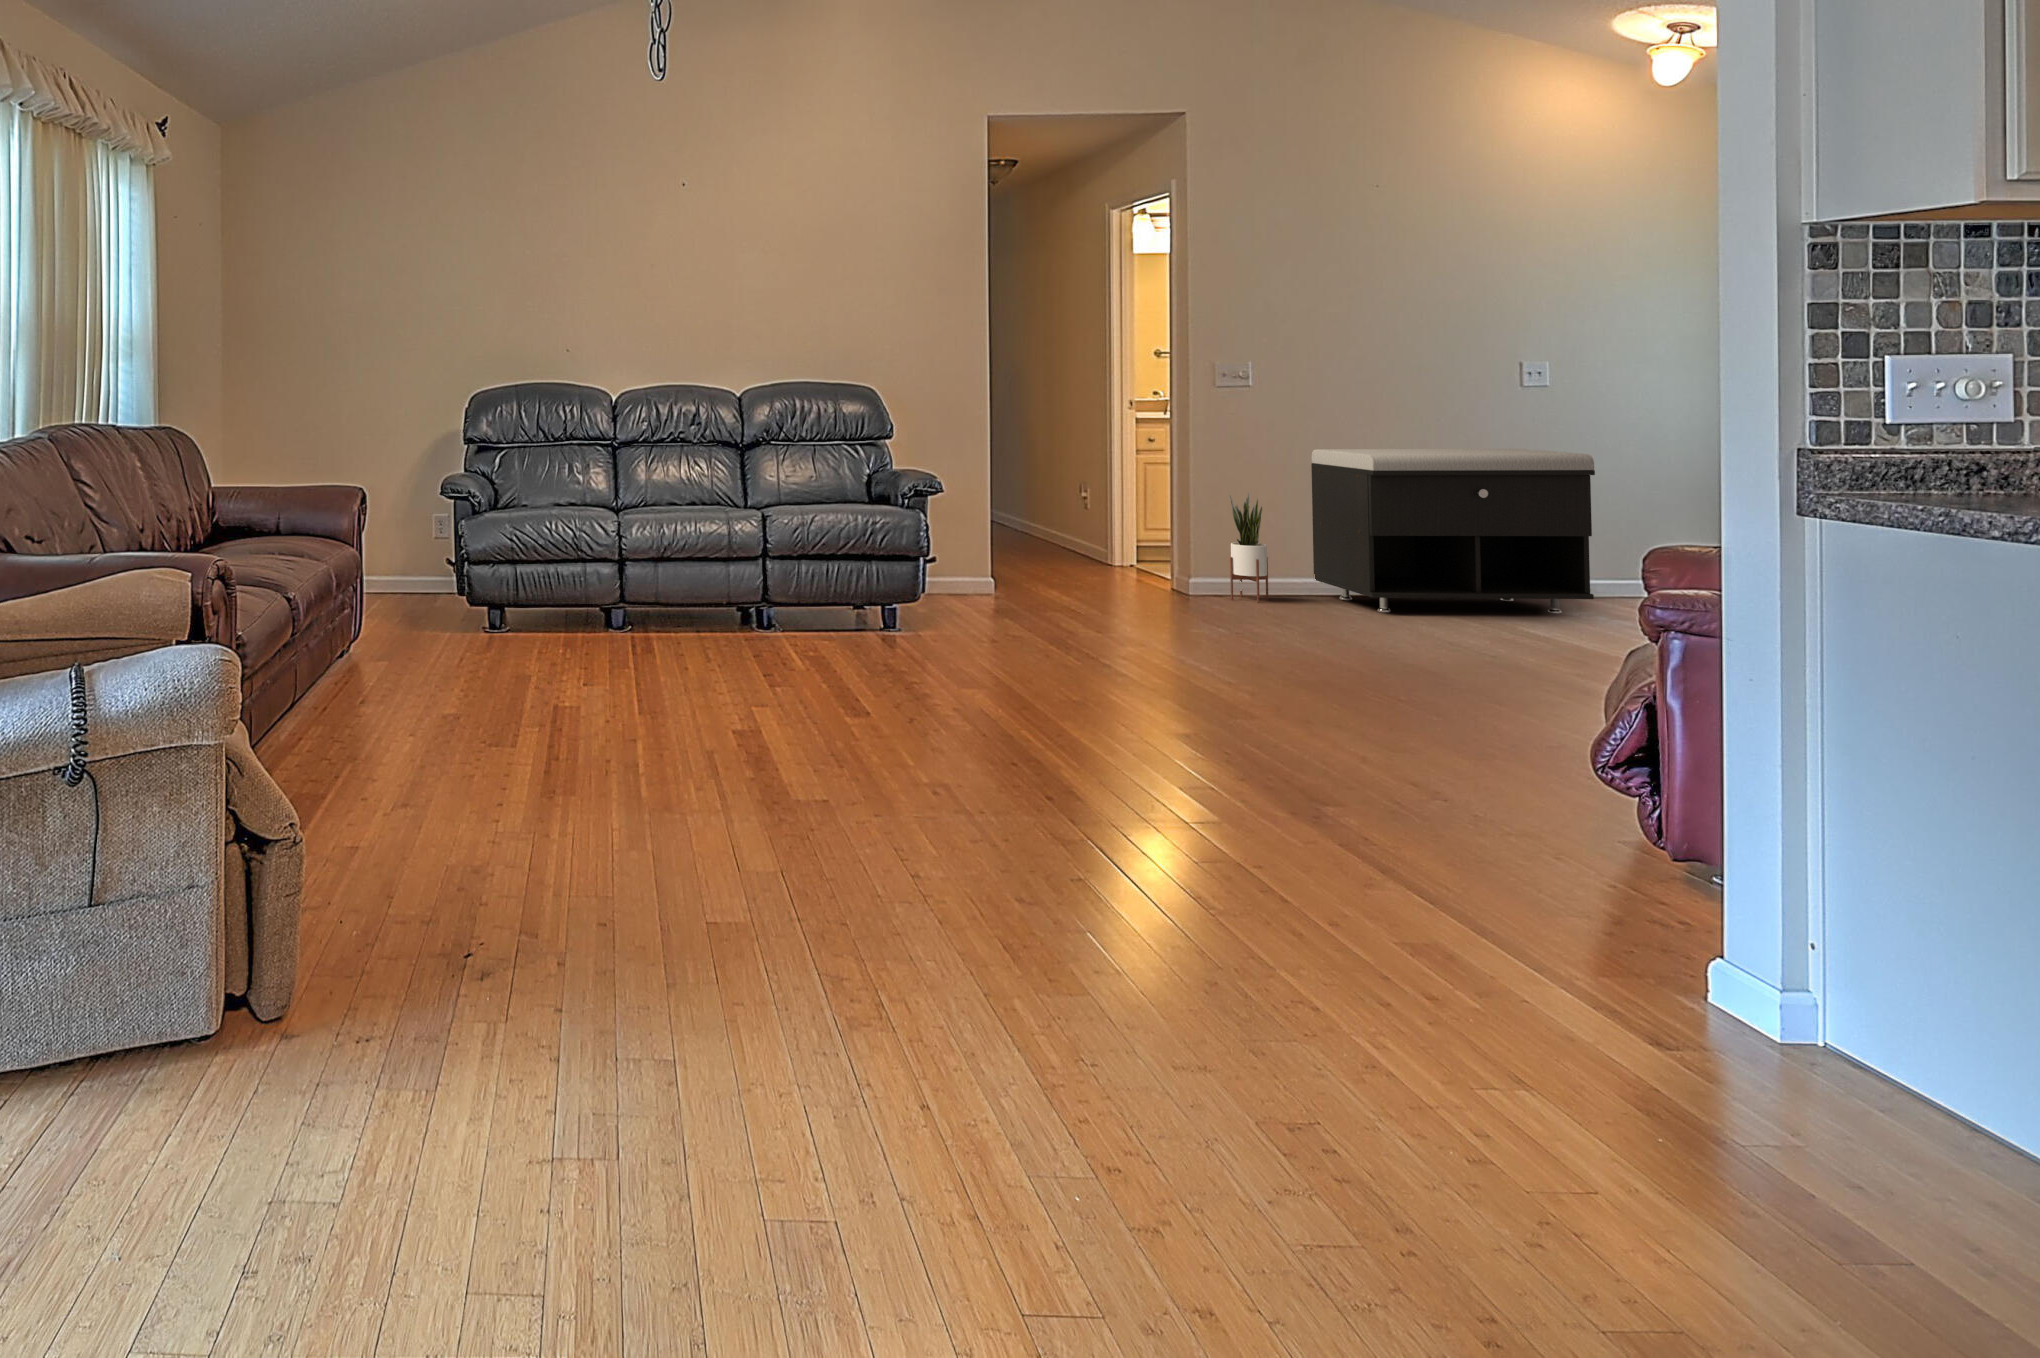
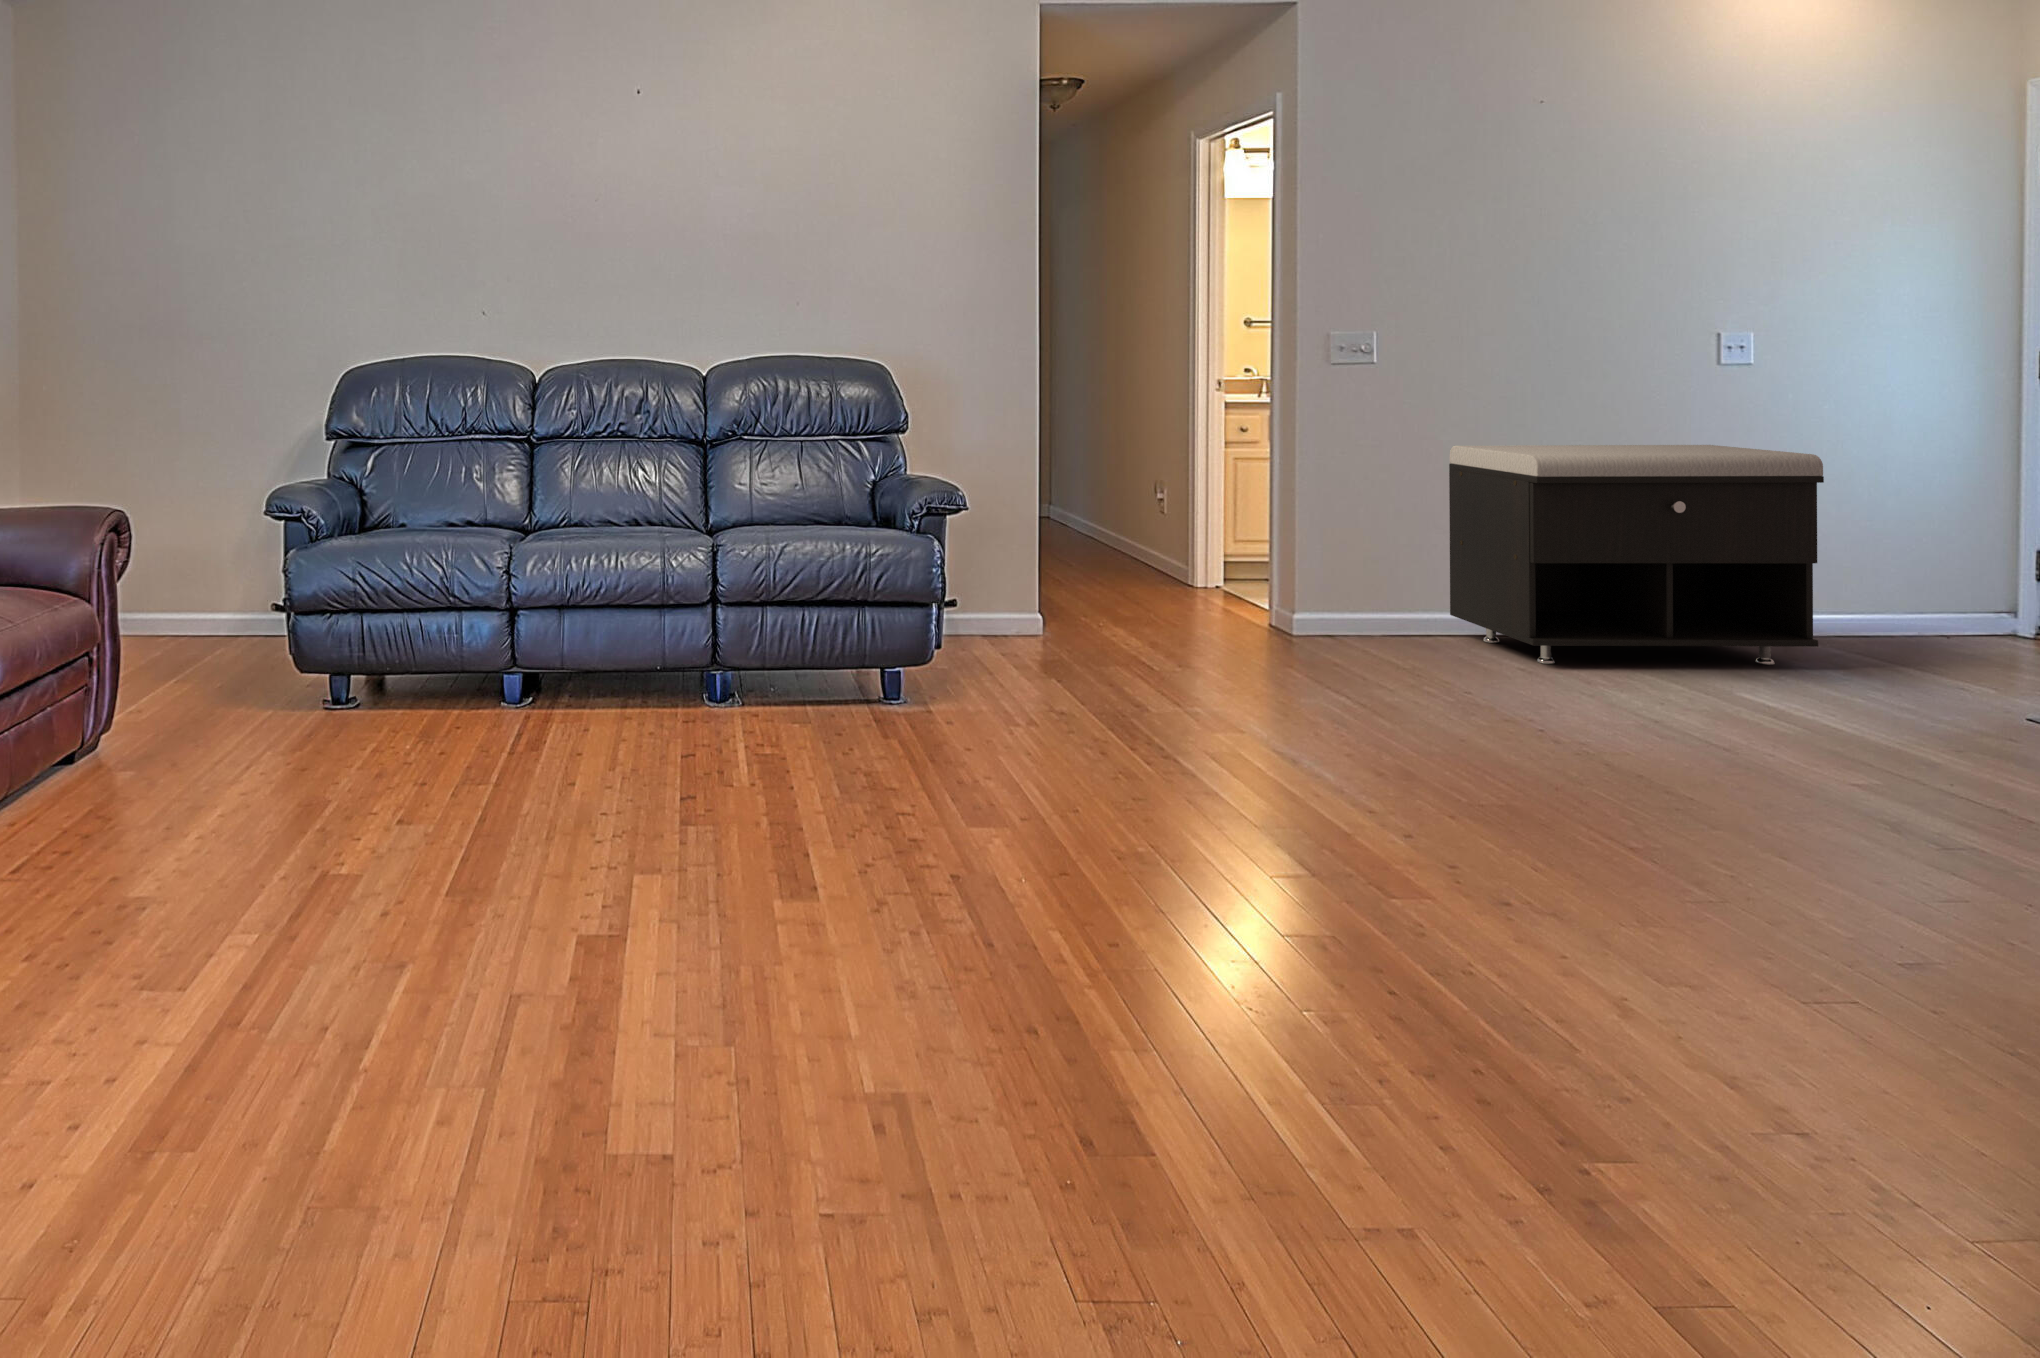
potted plant: present [1230,493,1268,603] -> none [1345,503,1393,648]

